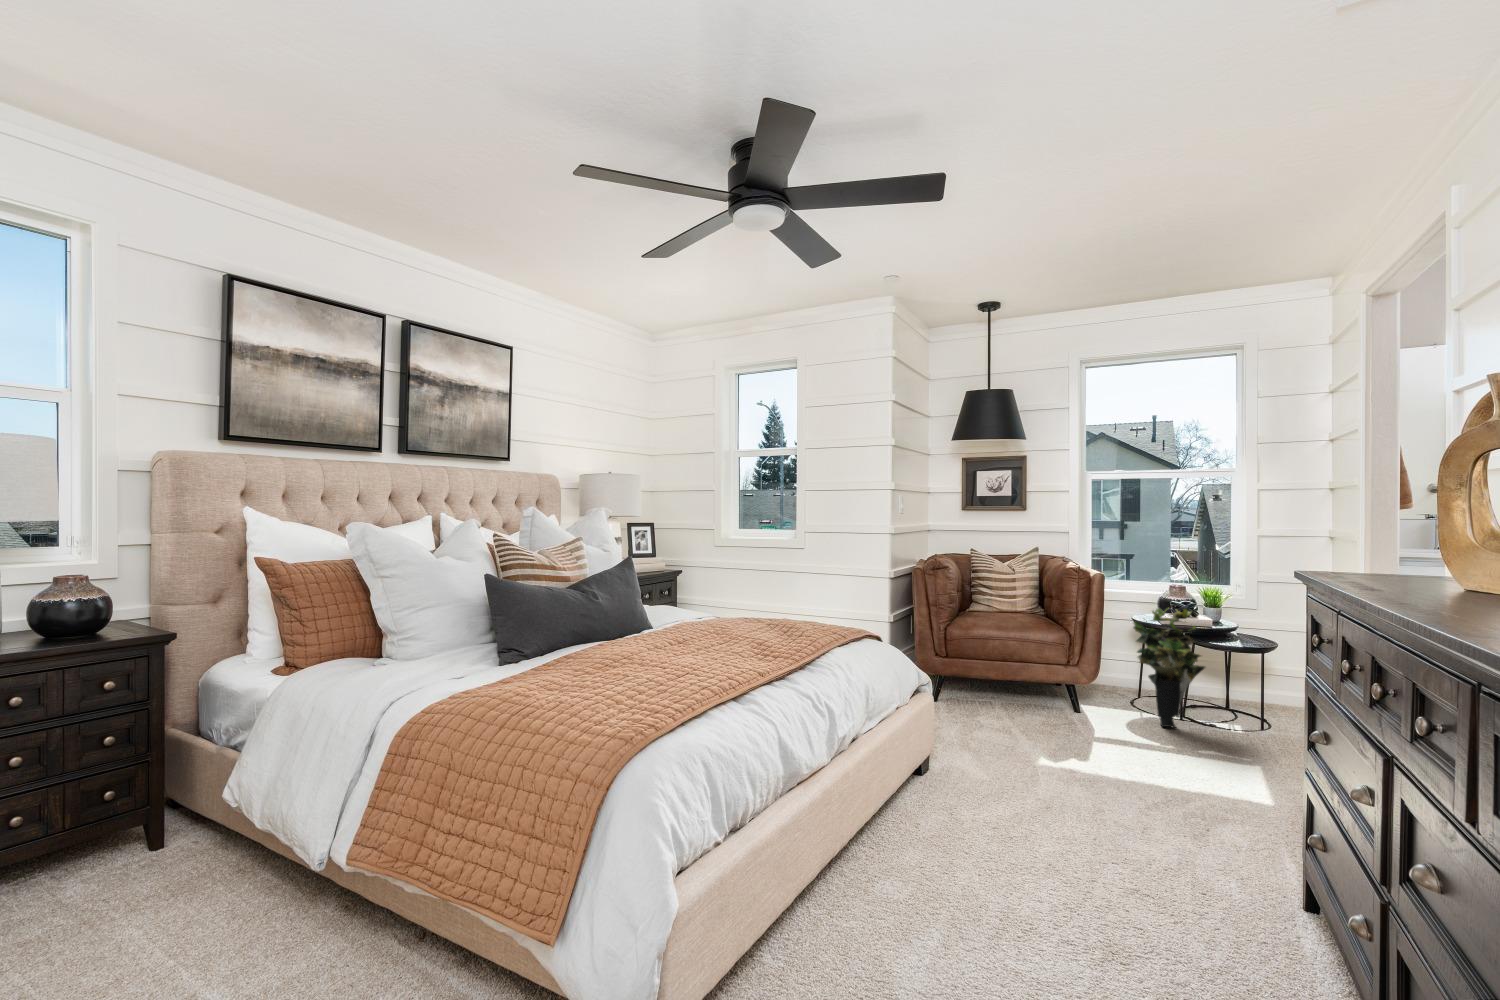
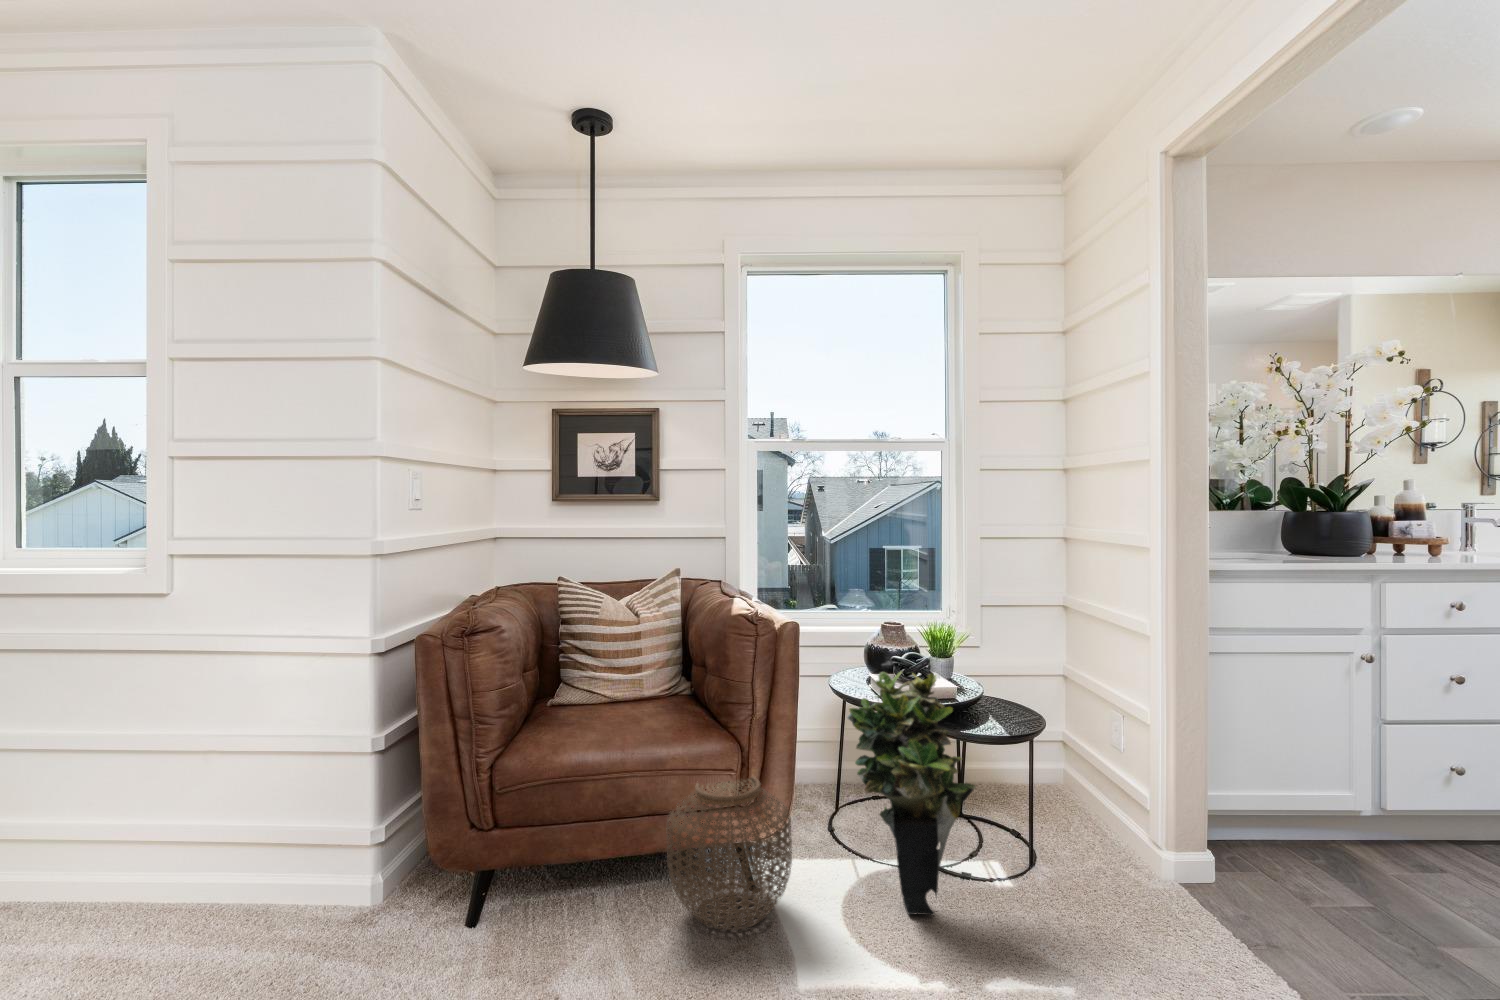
woven basket: none [1030,647,1096,718] -> present [667,776,792,930]

